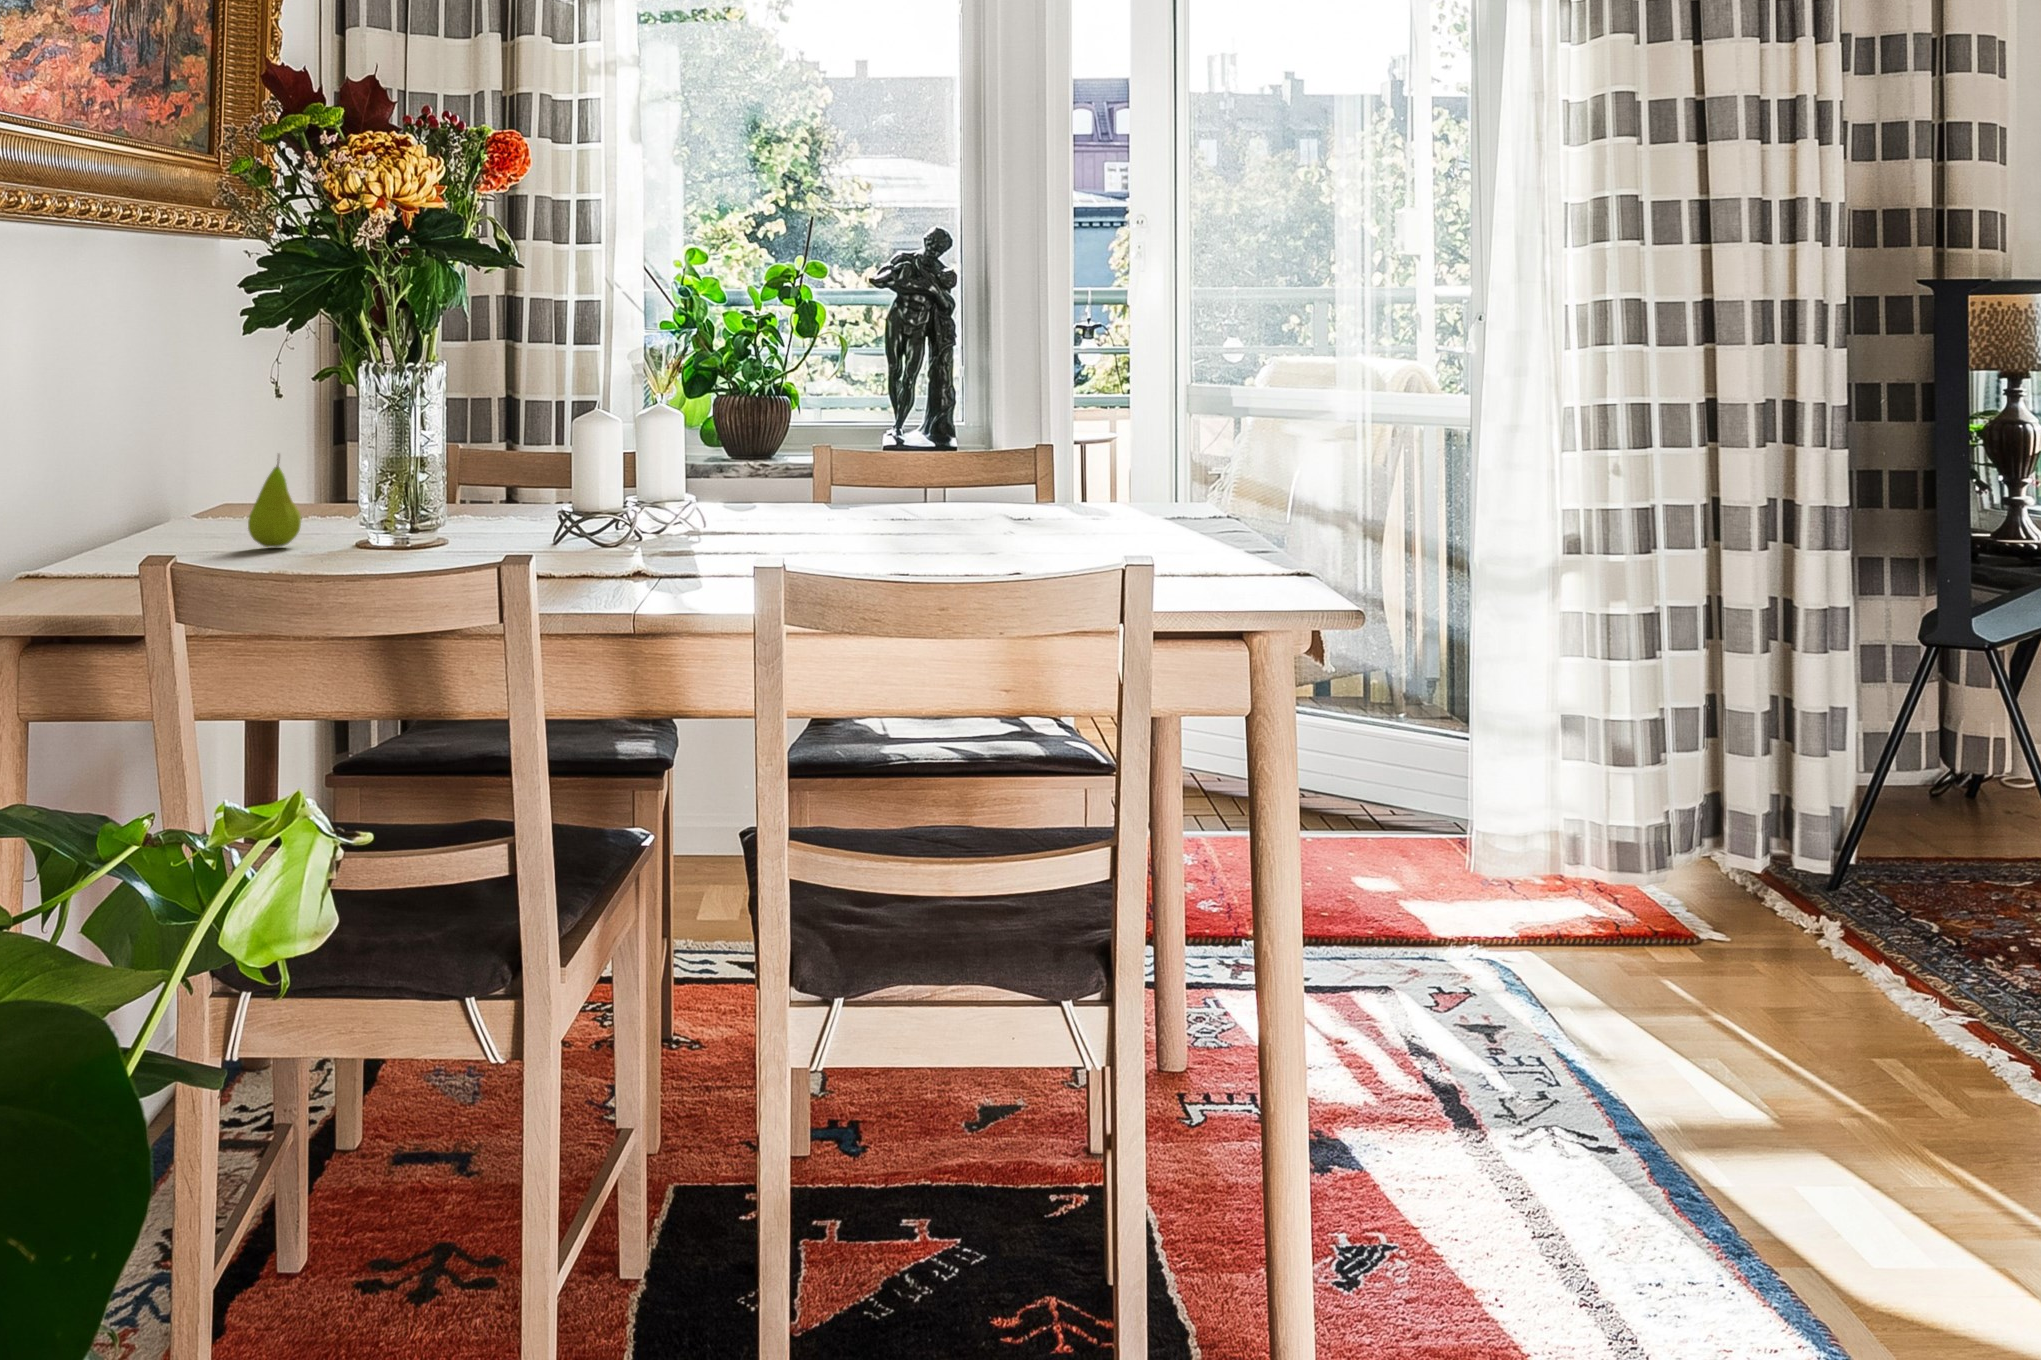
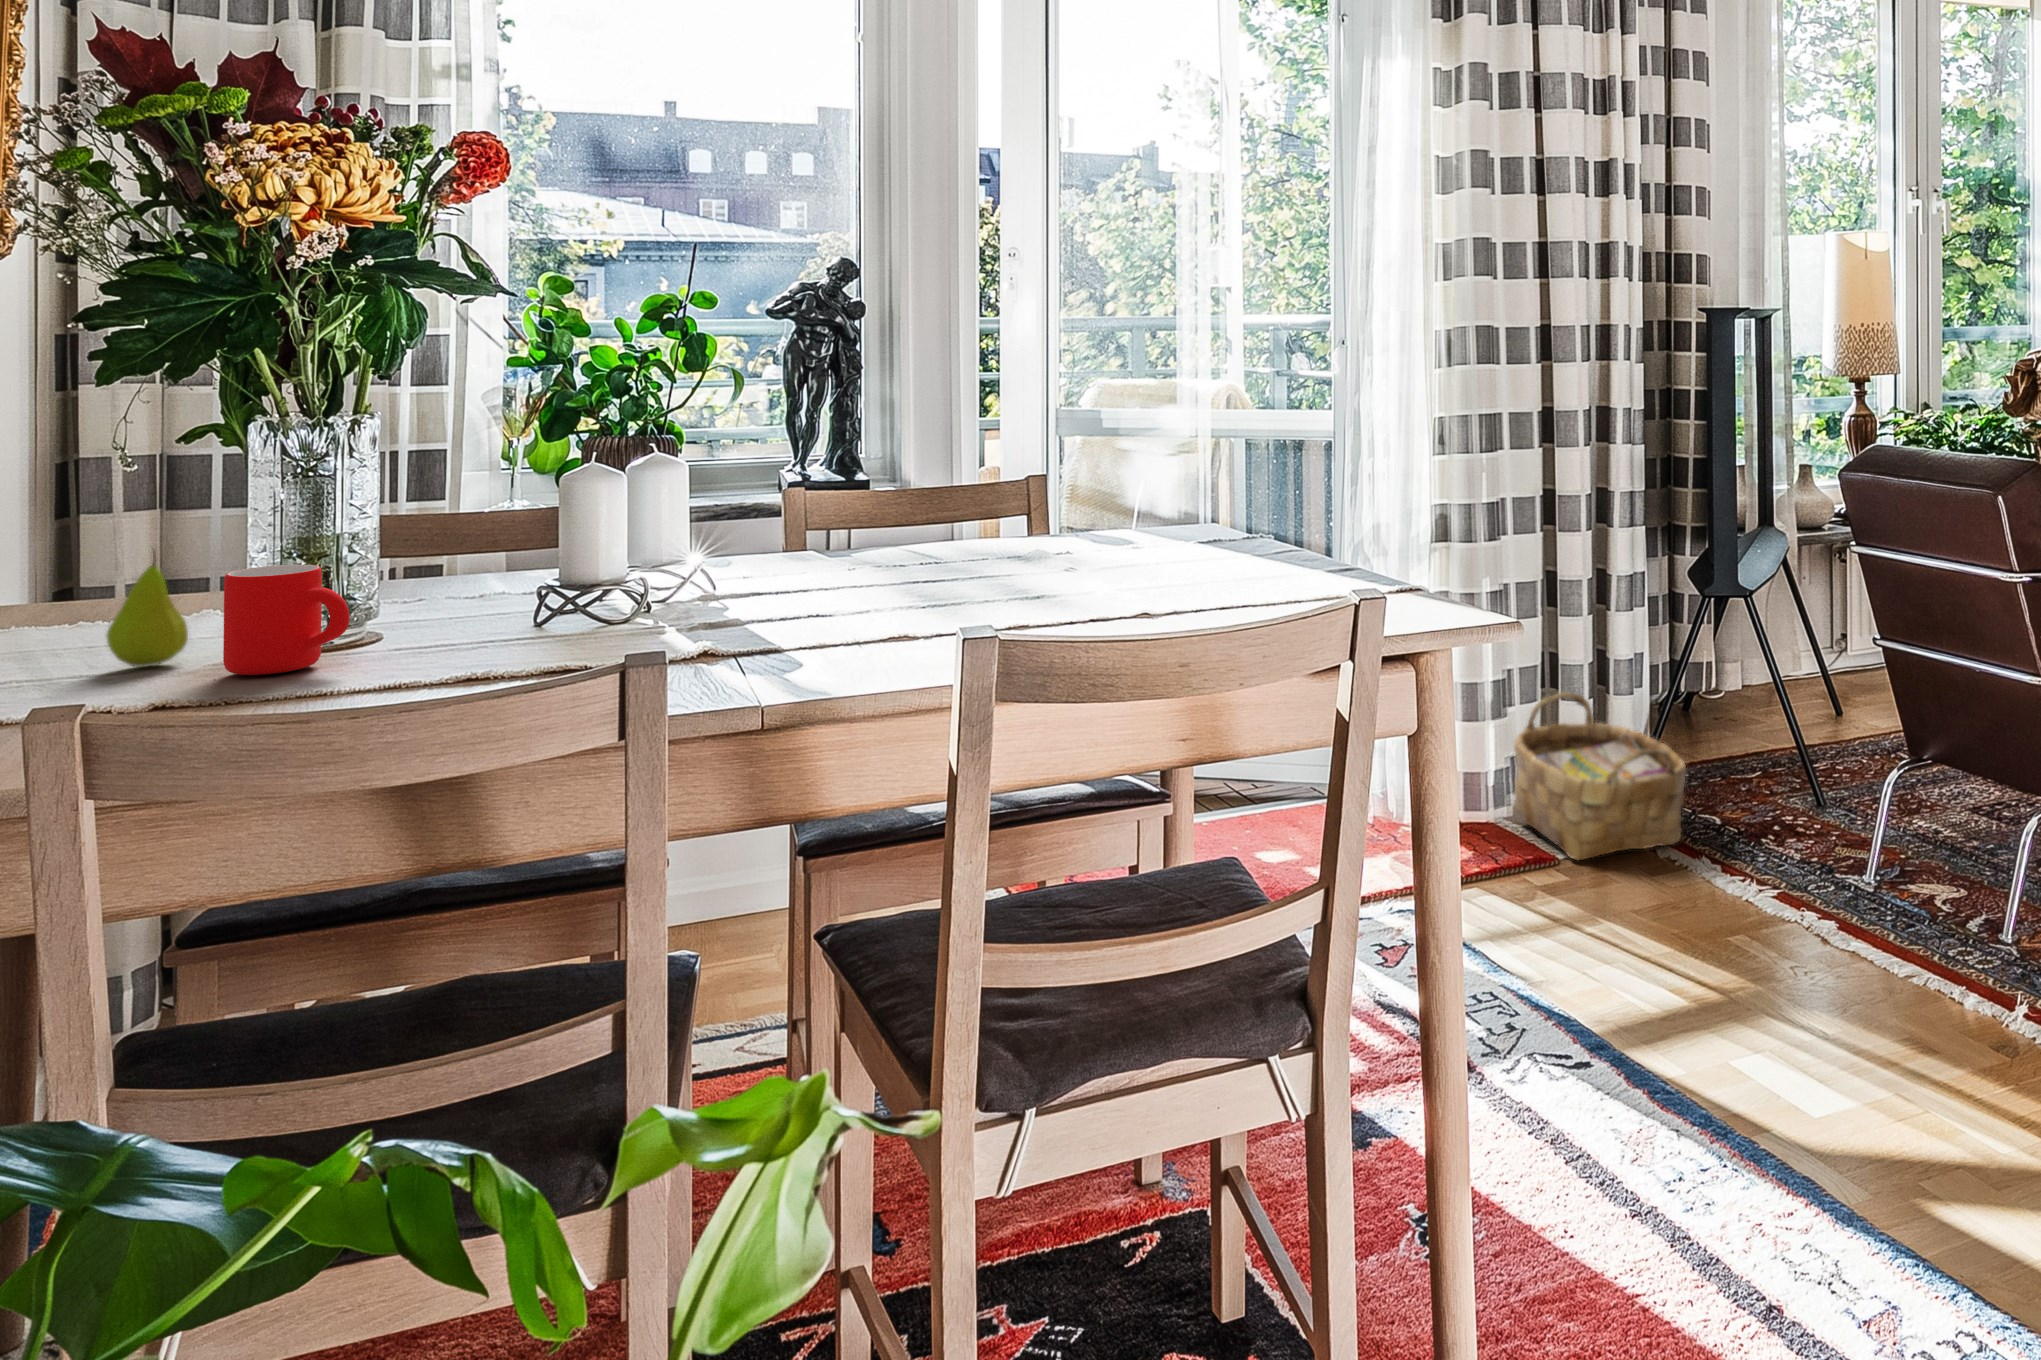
mug: none [304,471,381,557] -> present [223,565,350,675]
woven basket: none [1655,741,1870,944] -> present [1514,692,1686,860]

